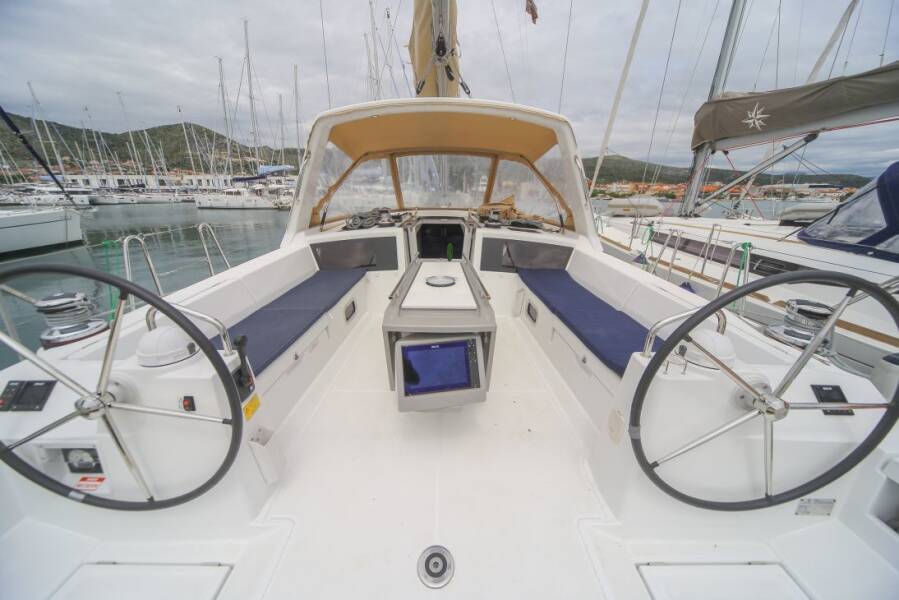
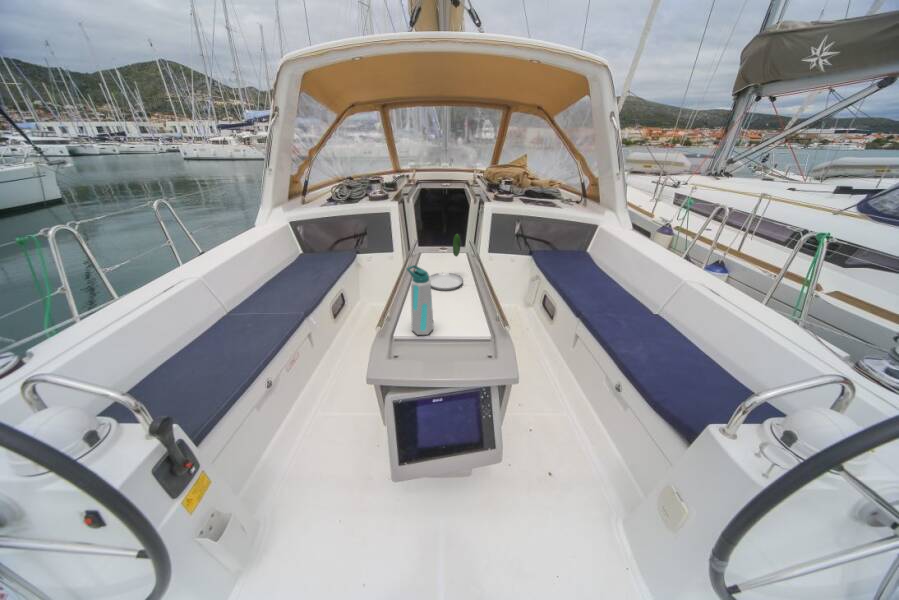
water bottle: none [410,254,430,309] -> present [407,265,434,335]

